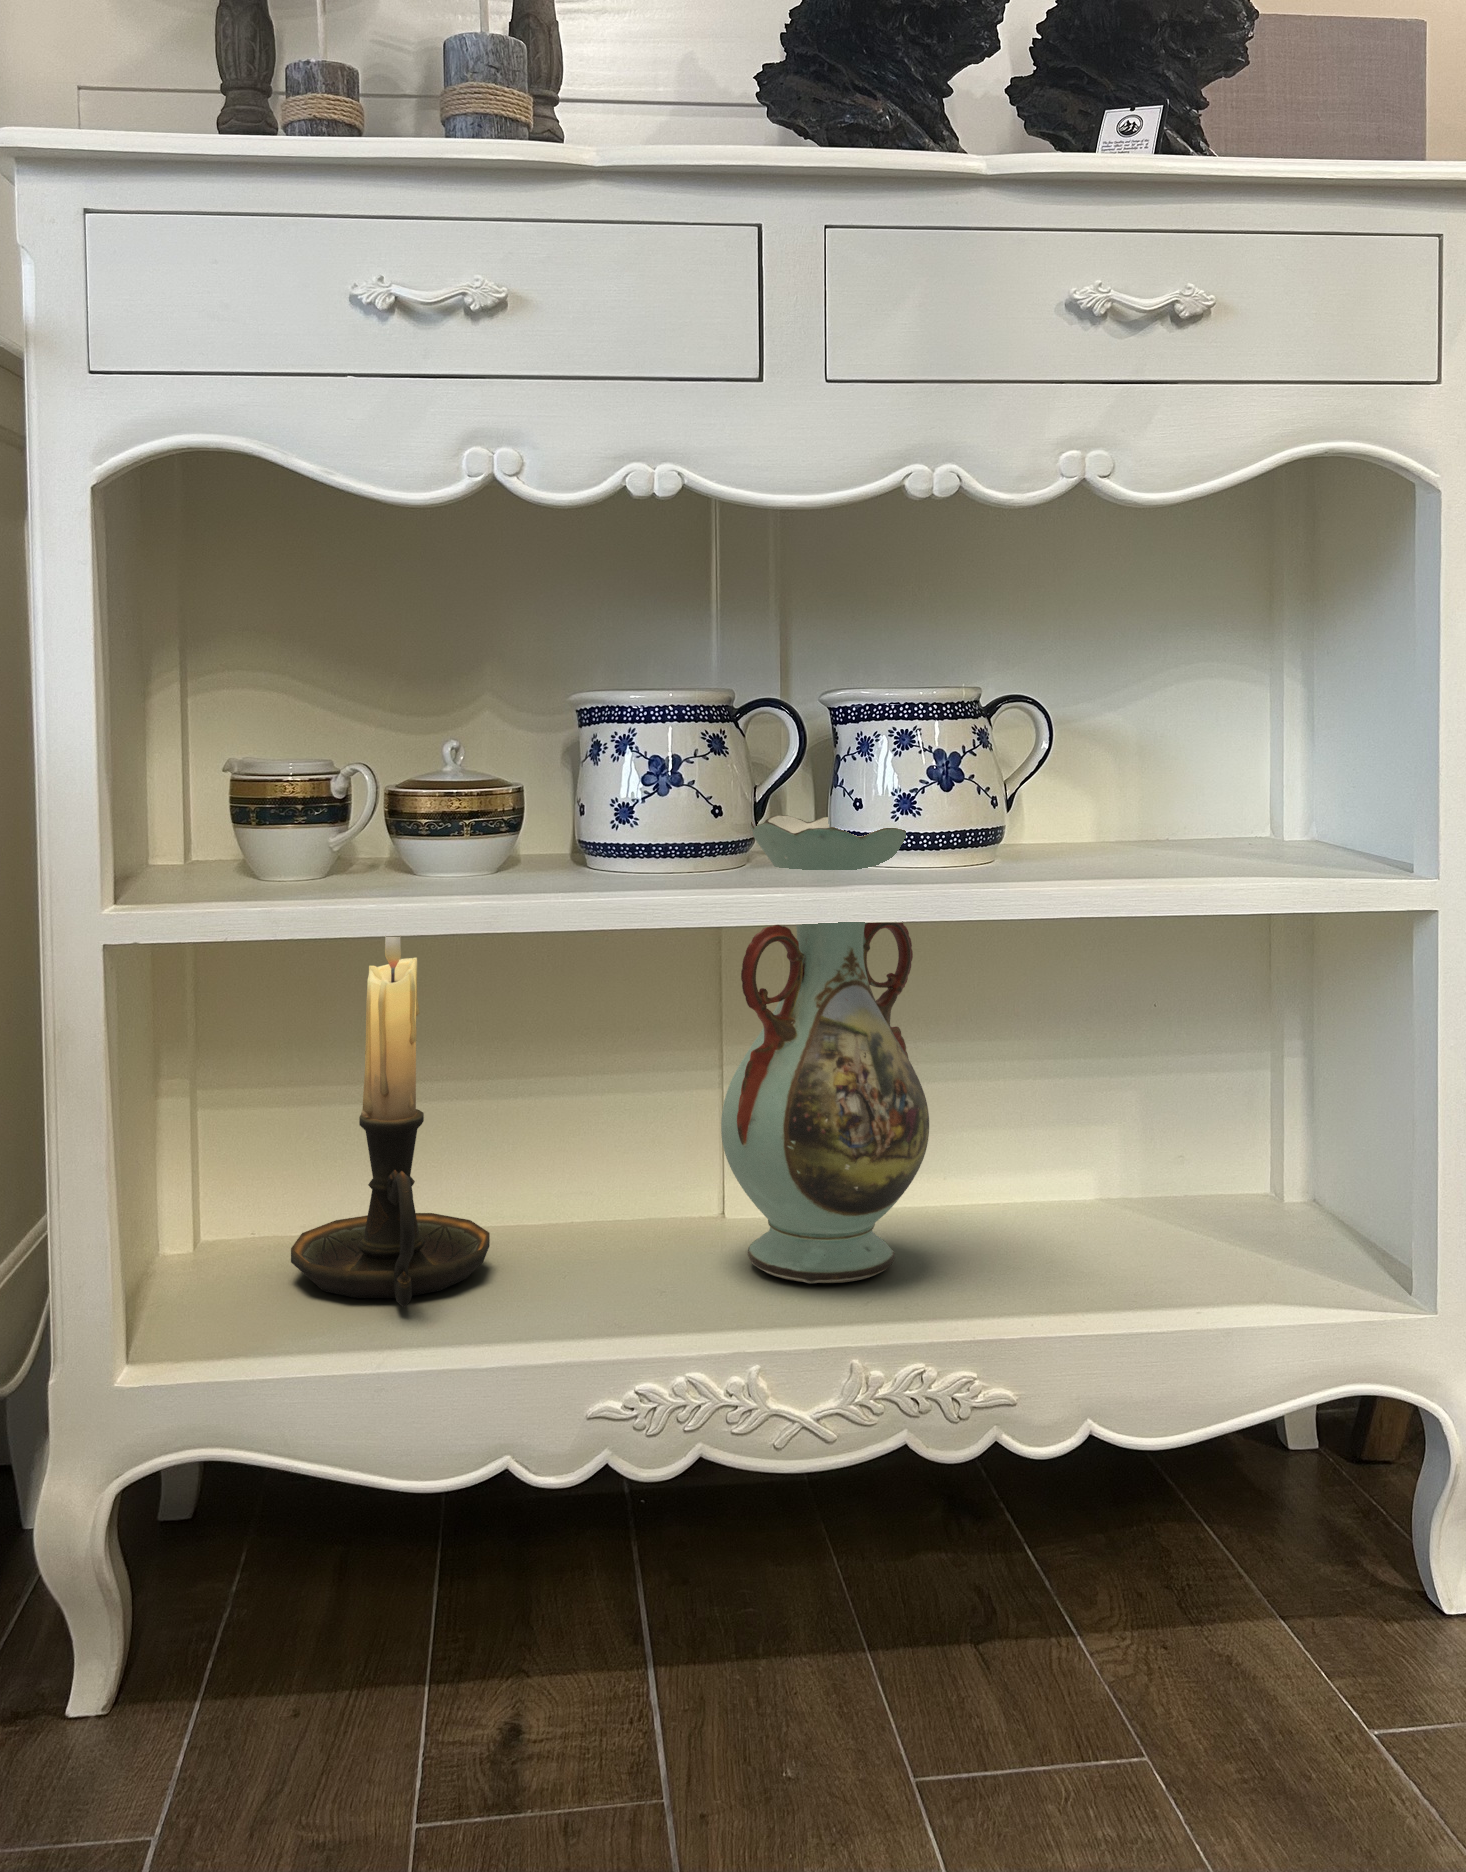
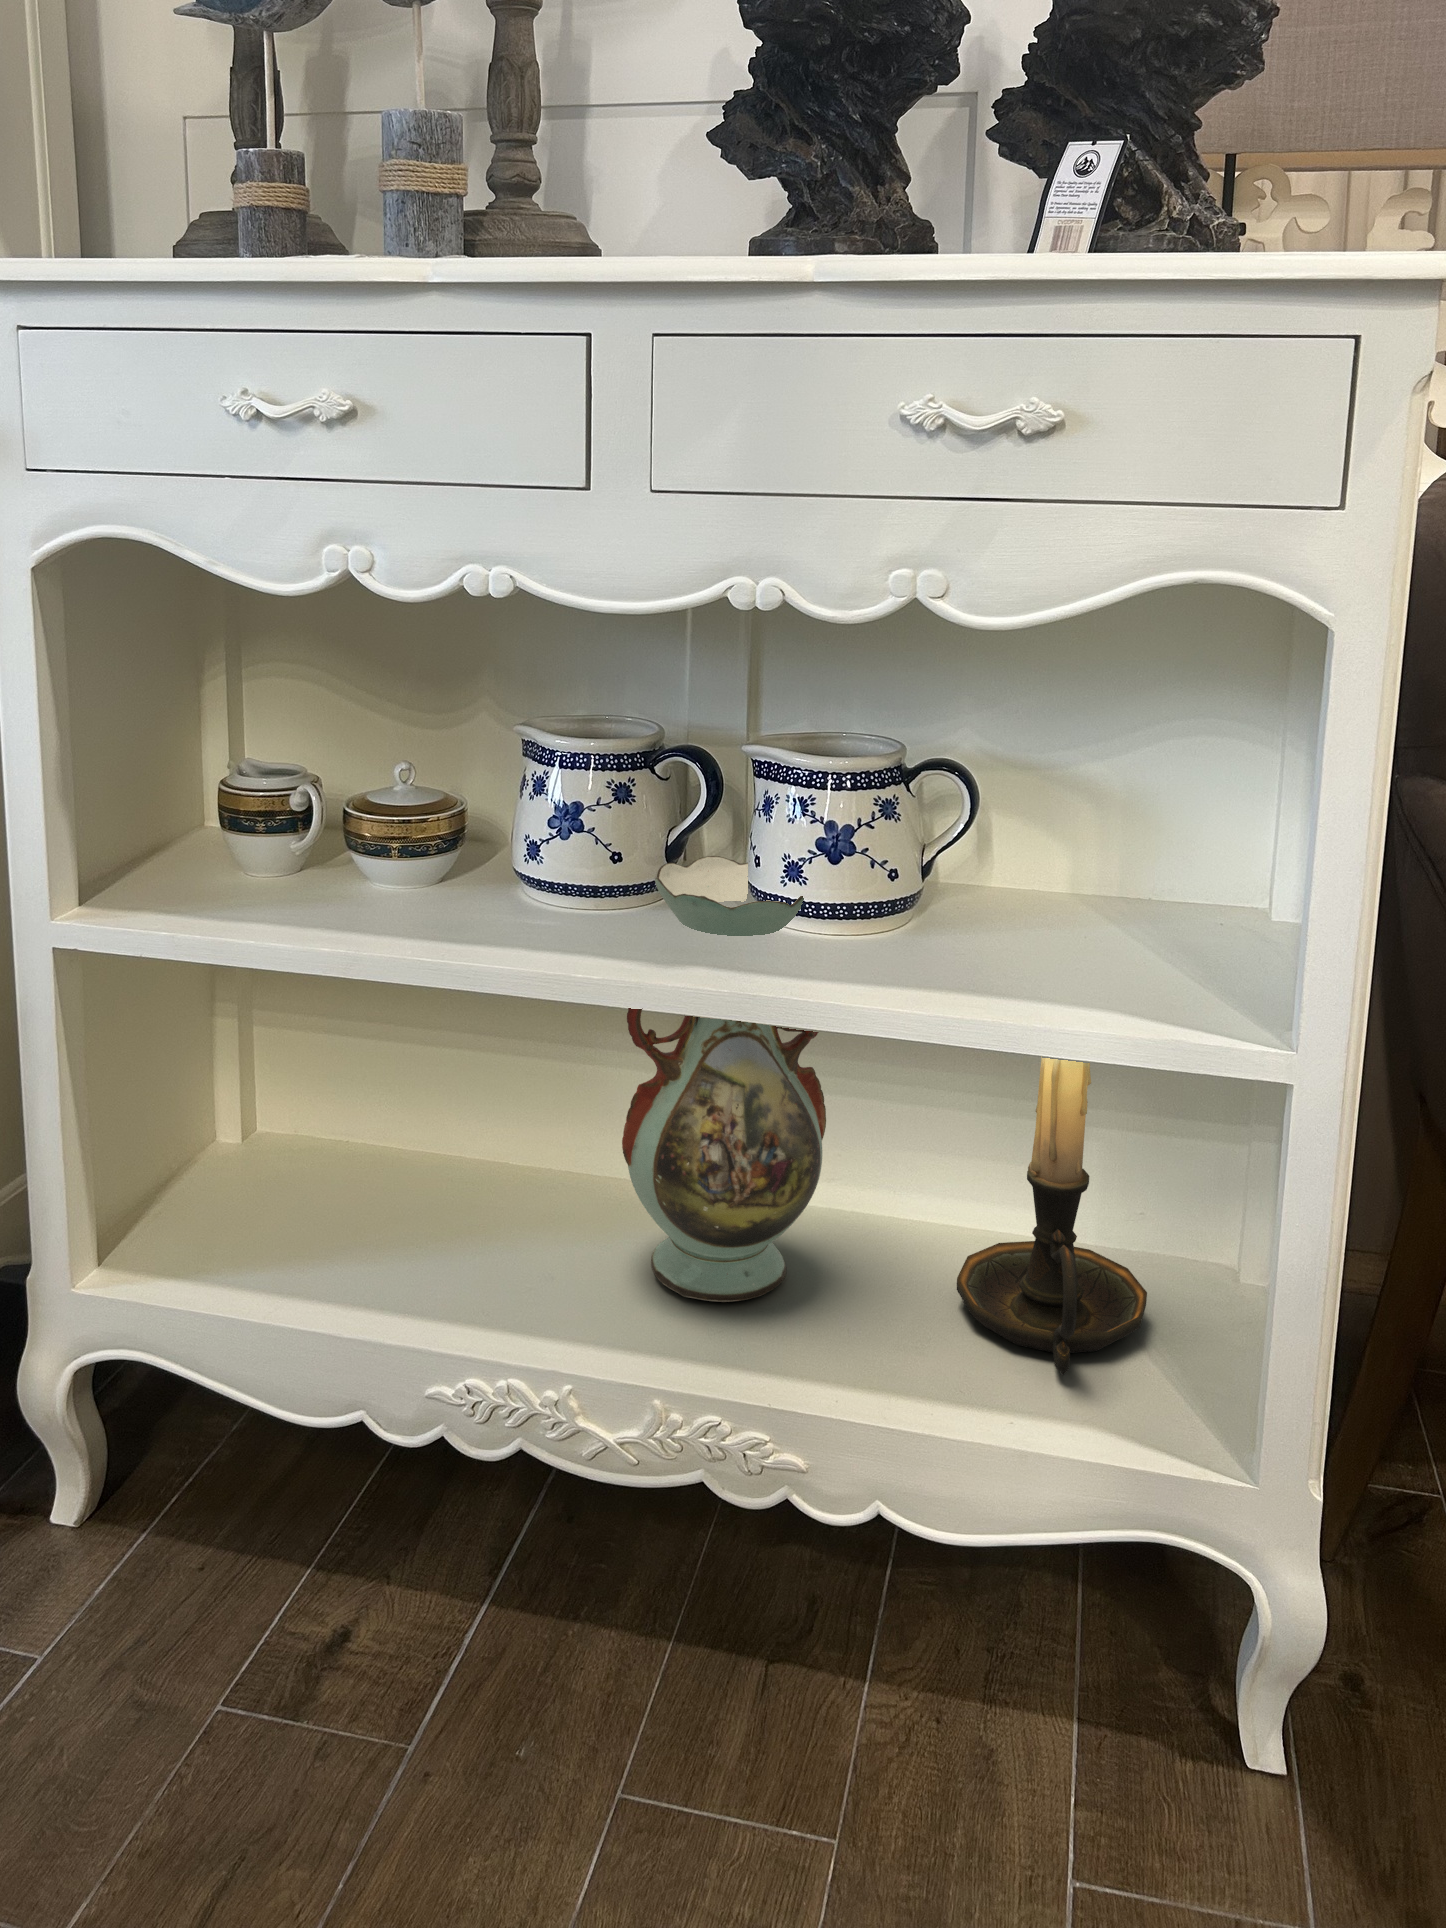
candle holder: present [291,935,490,1307] -> present [957,1058,1147,1375]

